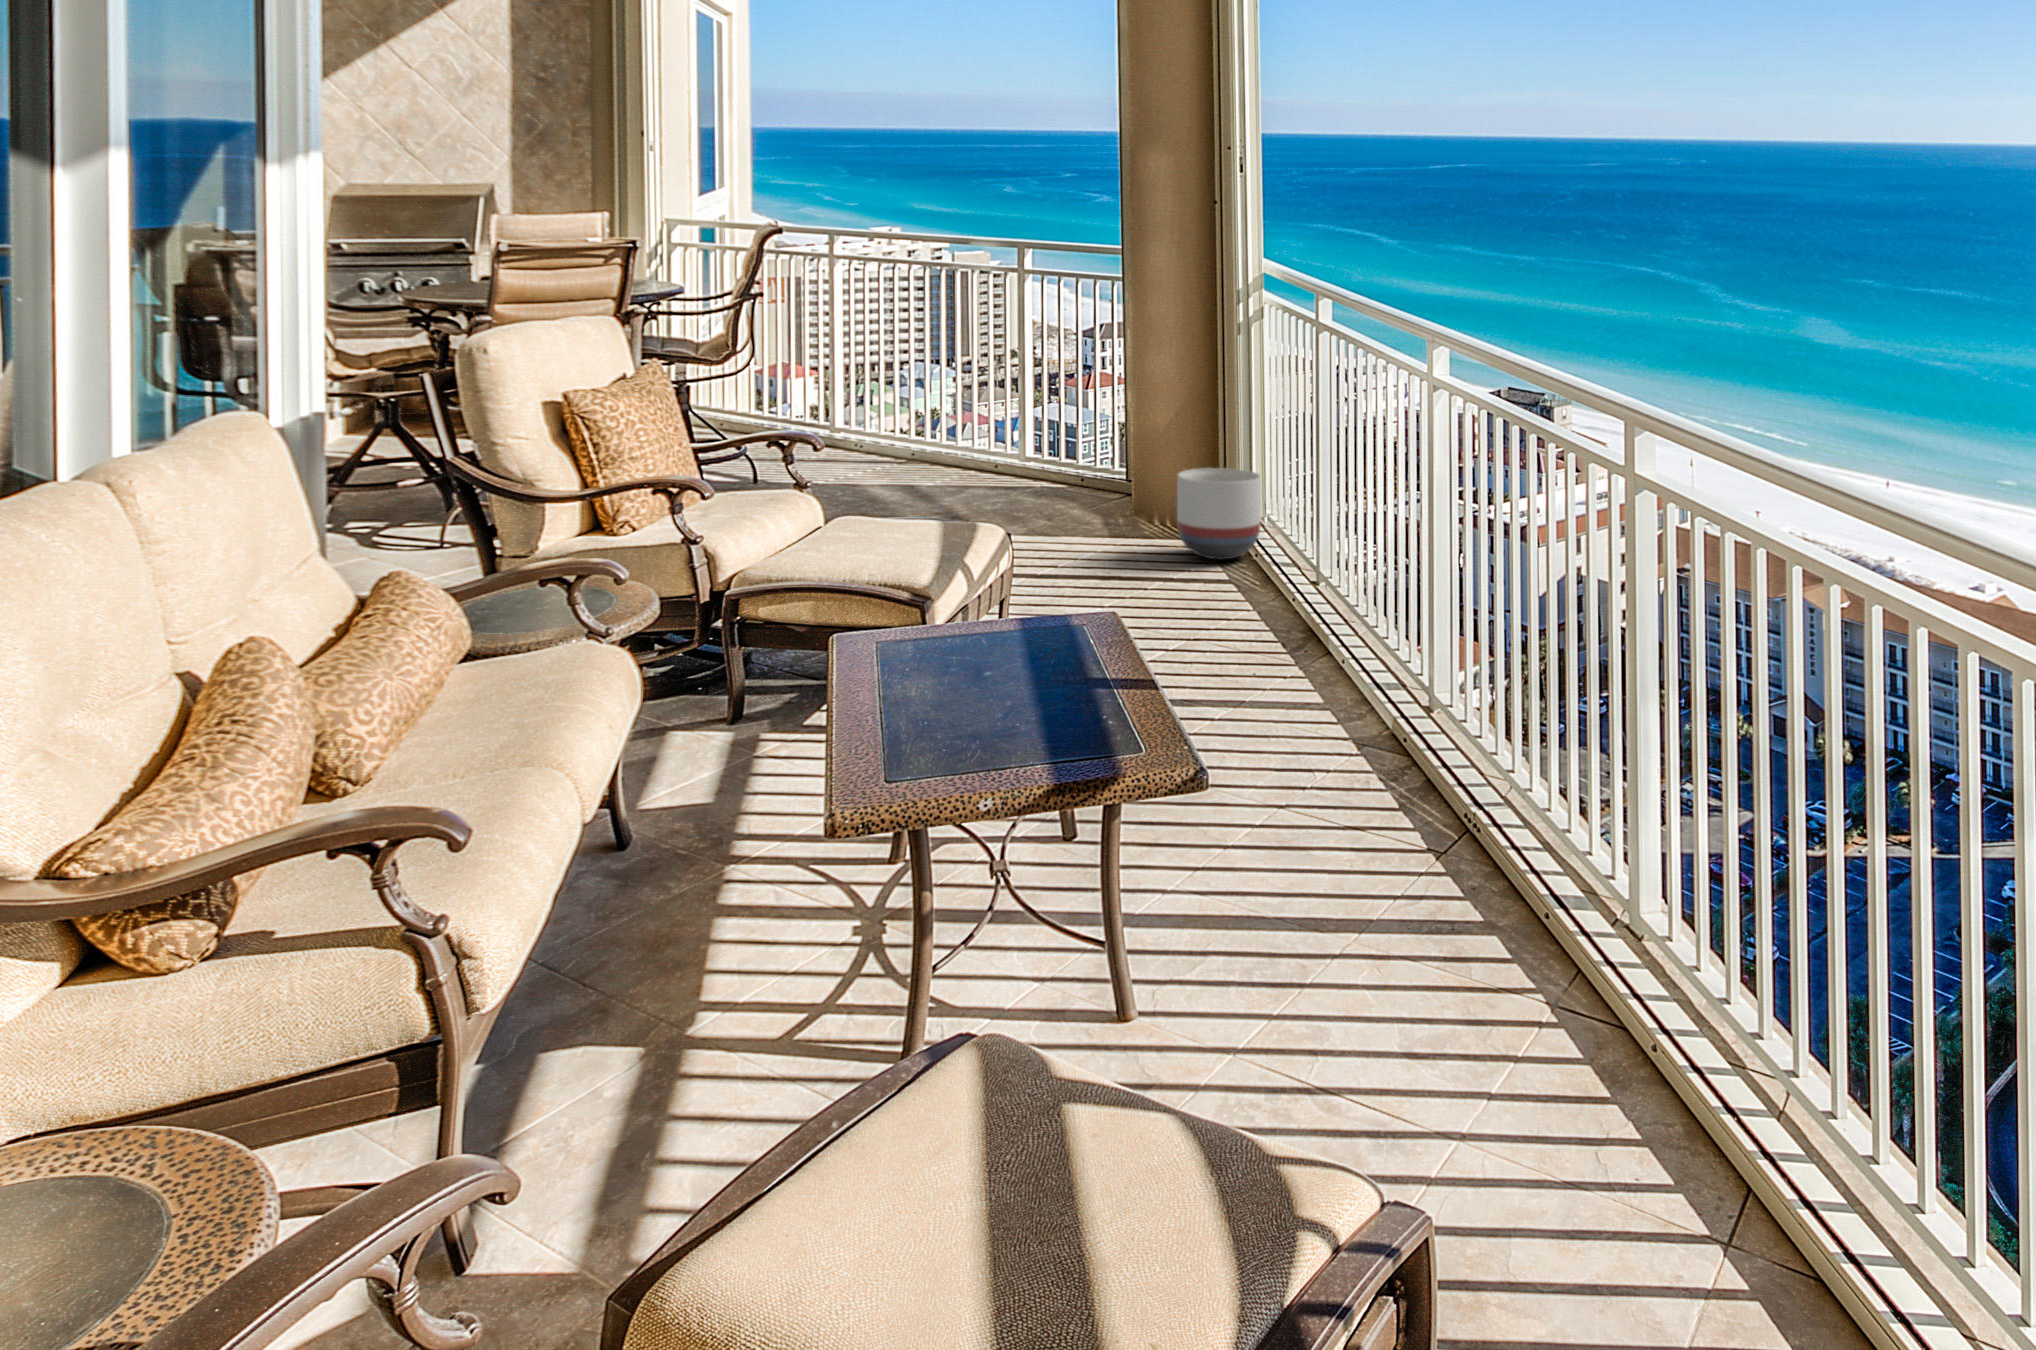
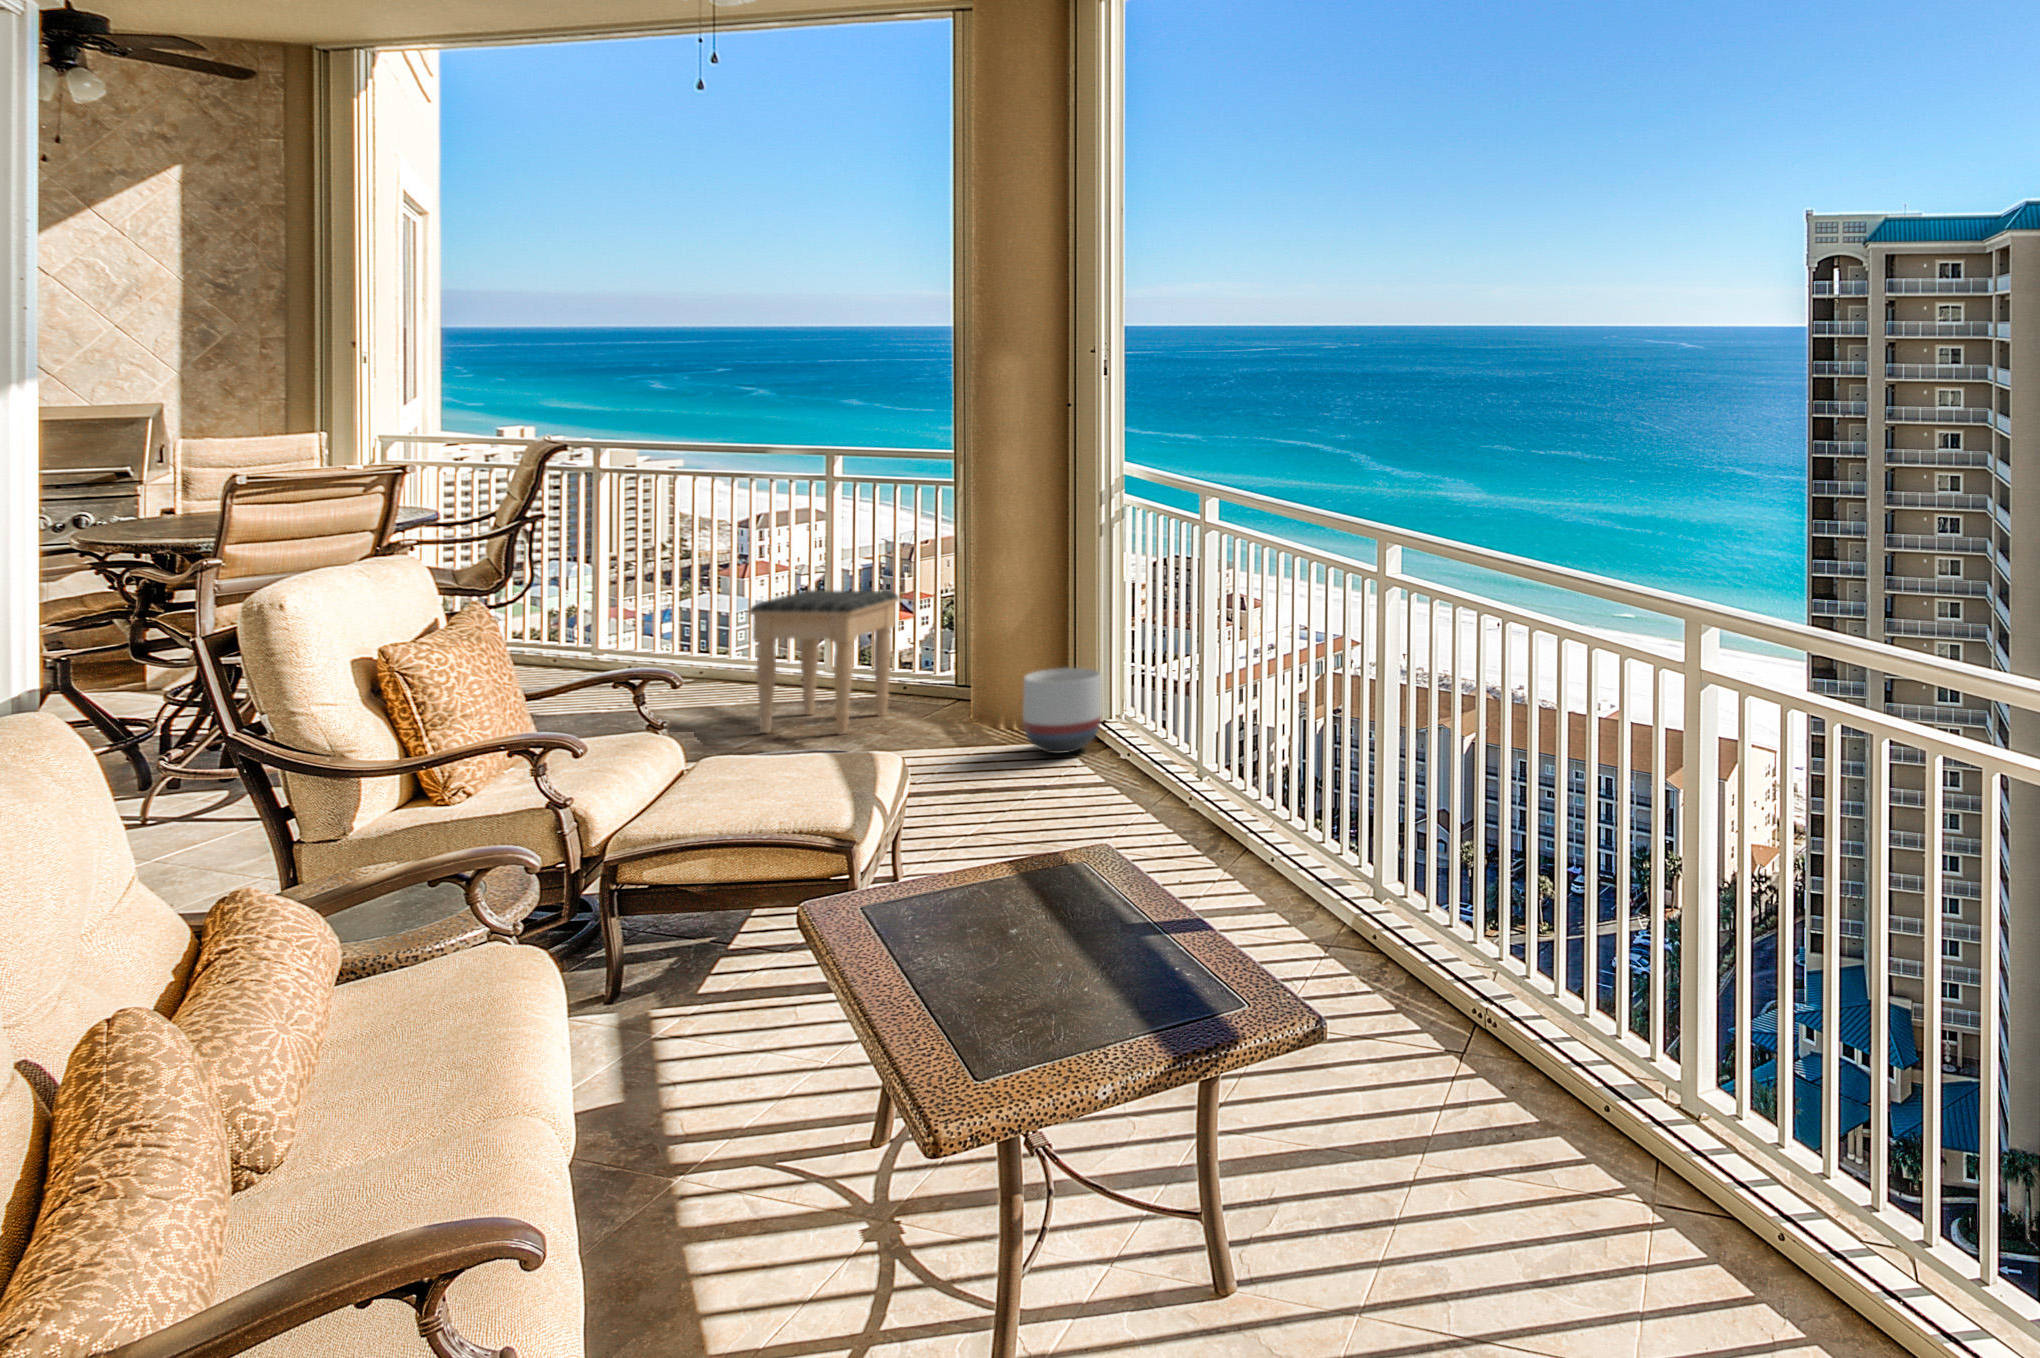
footstool: none [928,371,1071,517] -> present [749,590,899,735]

